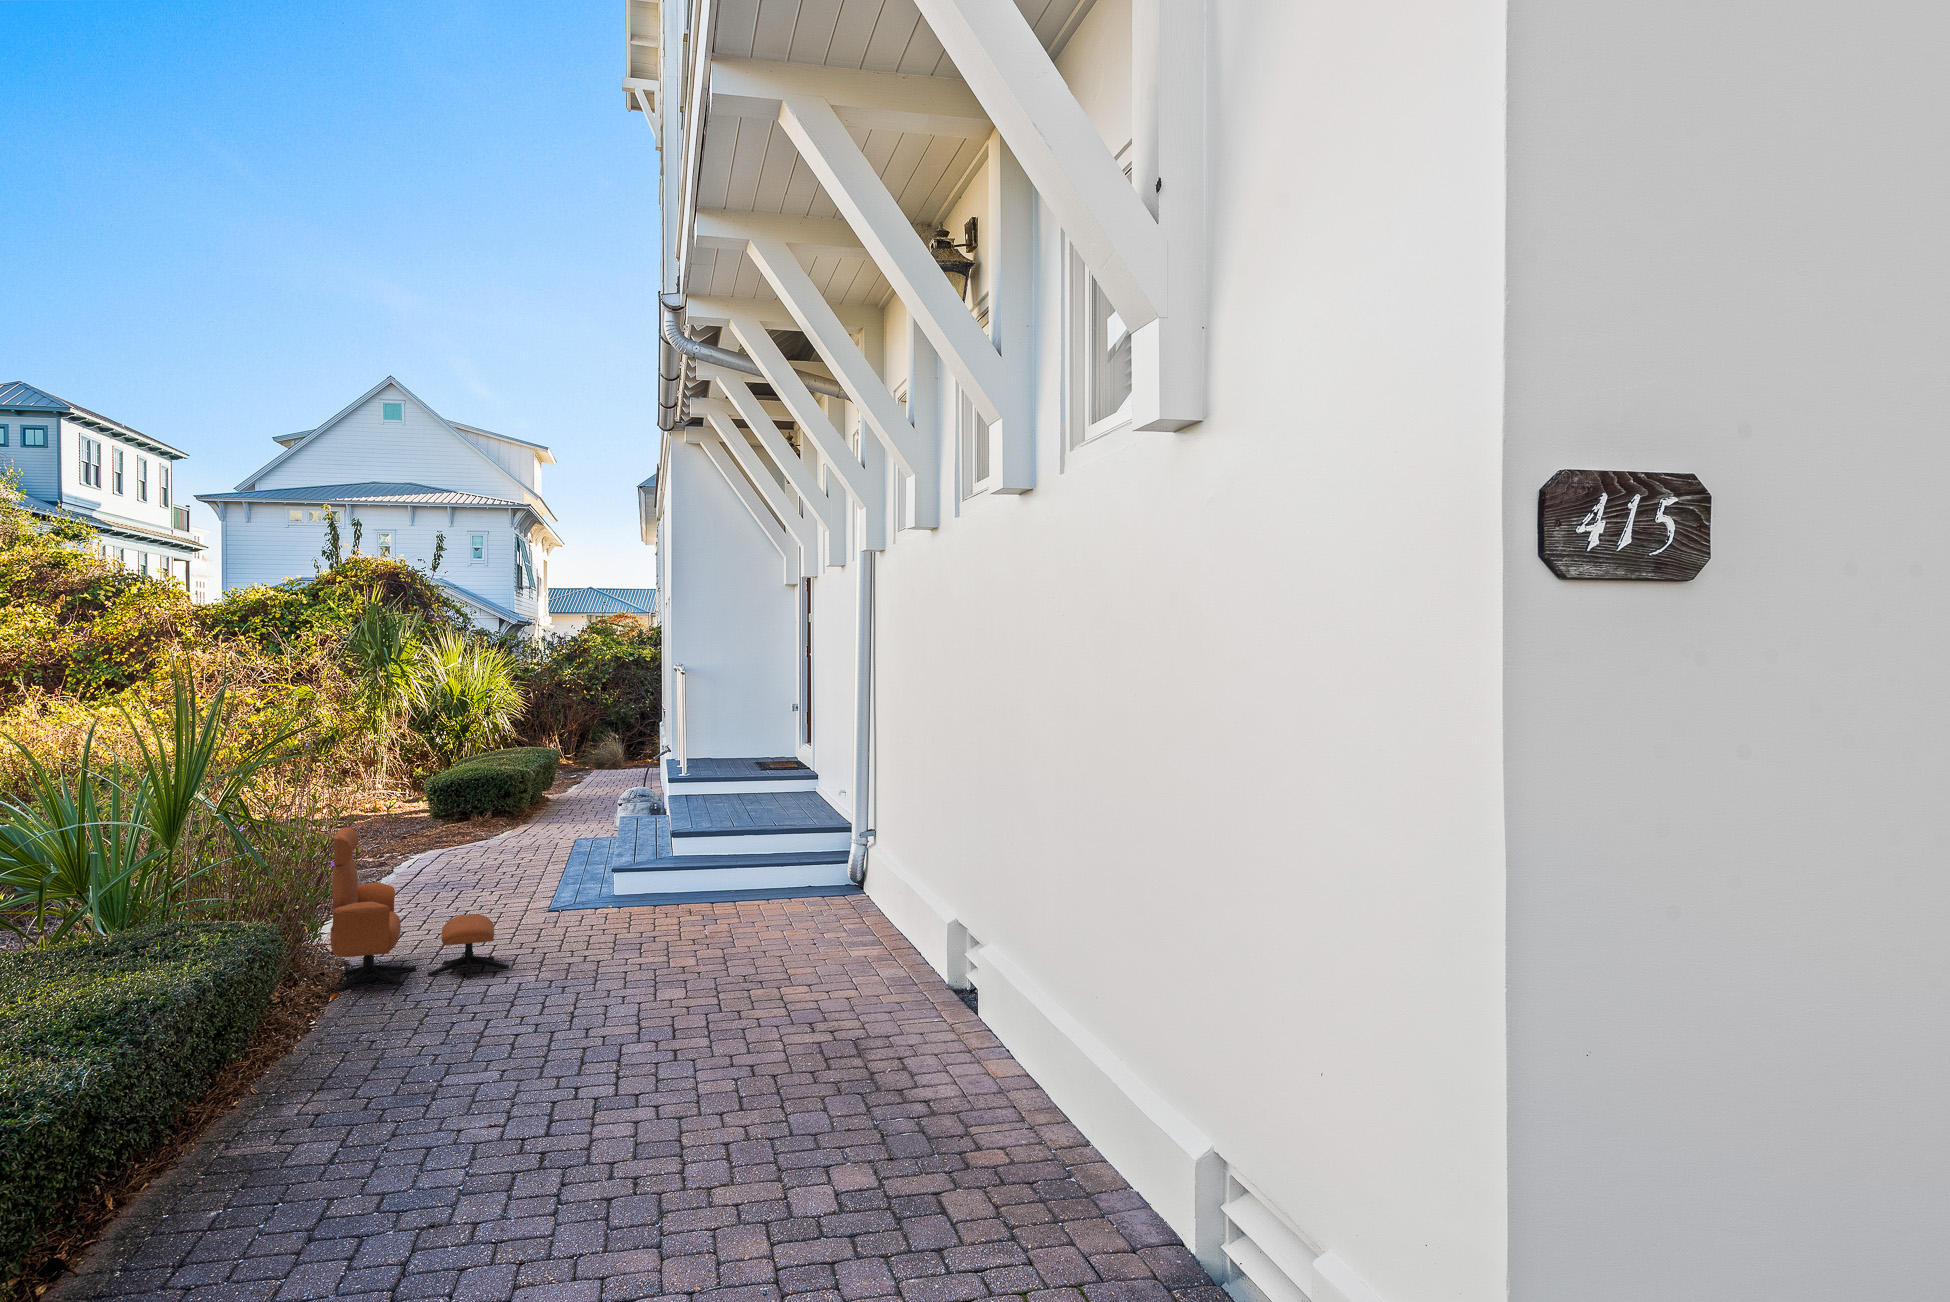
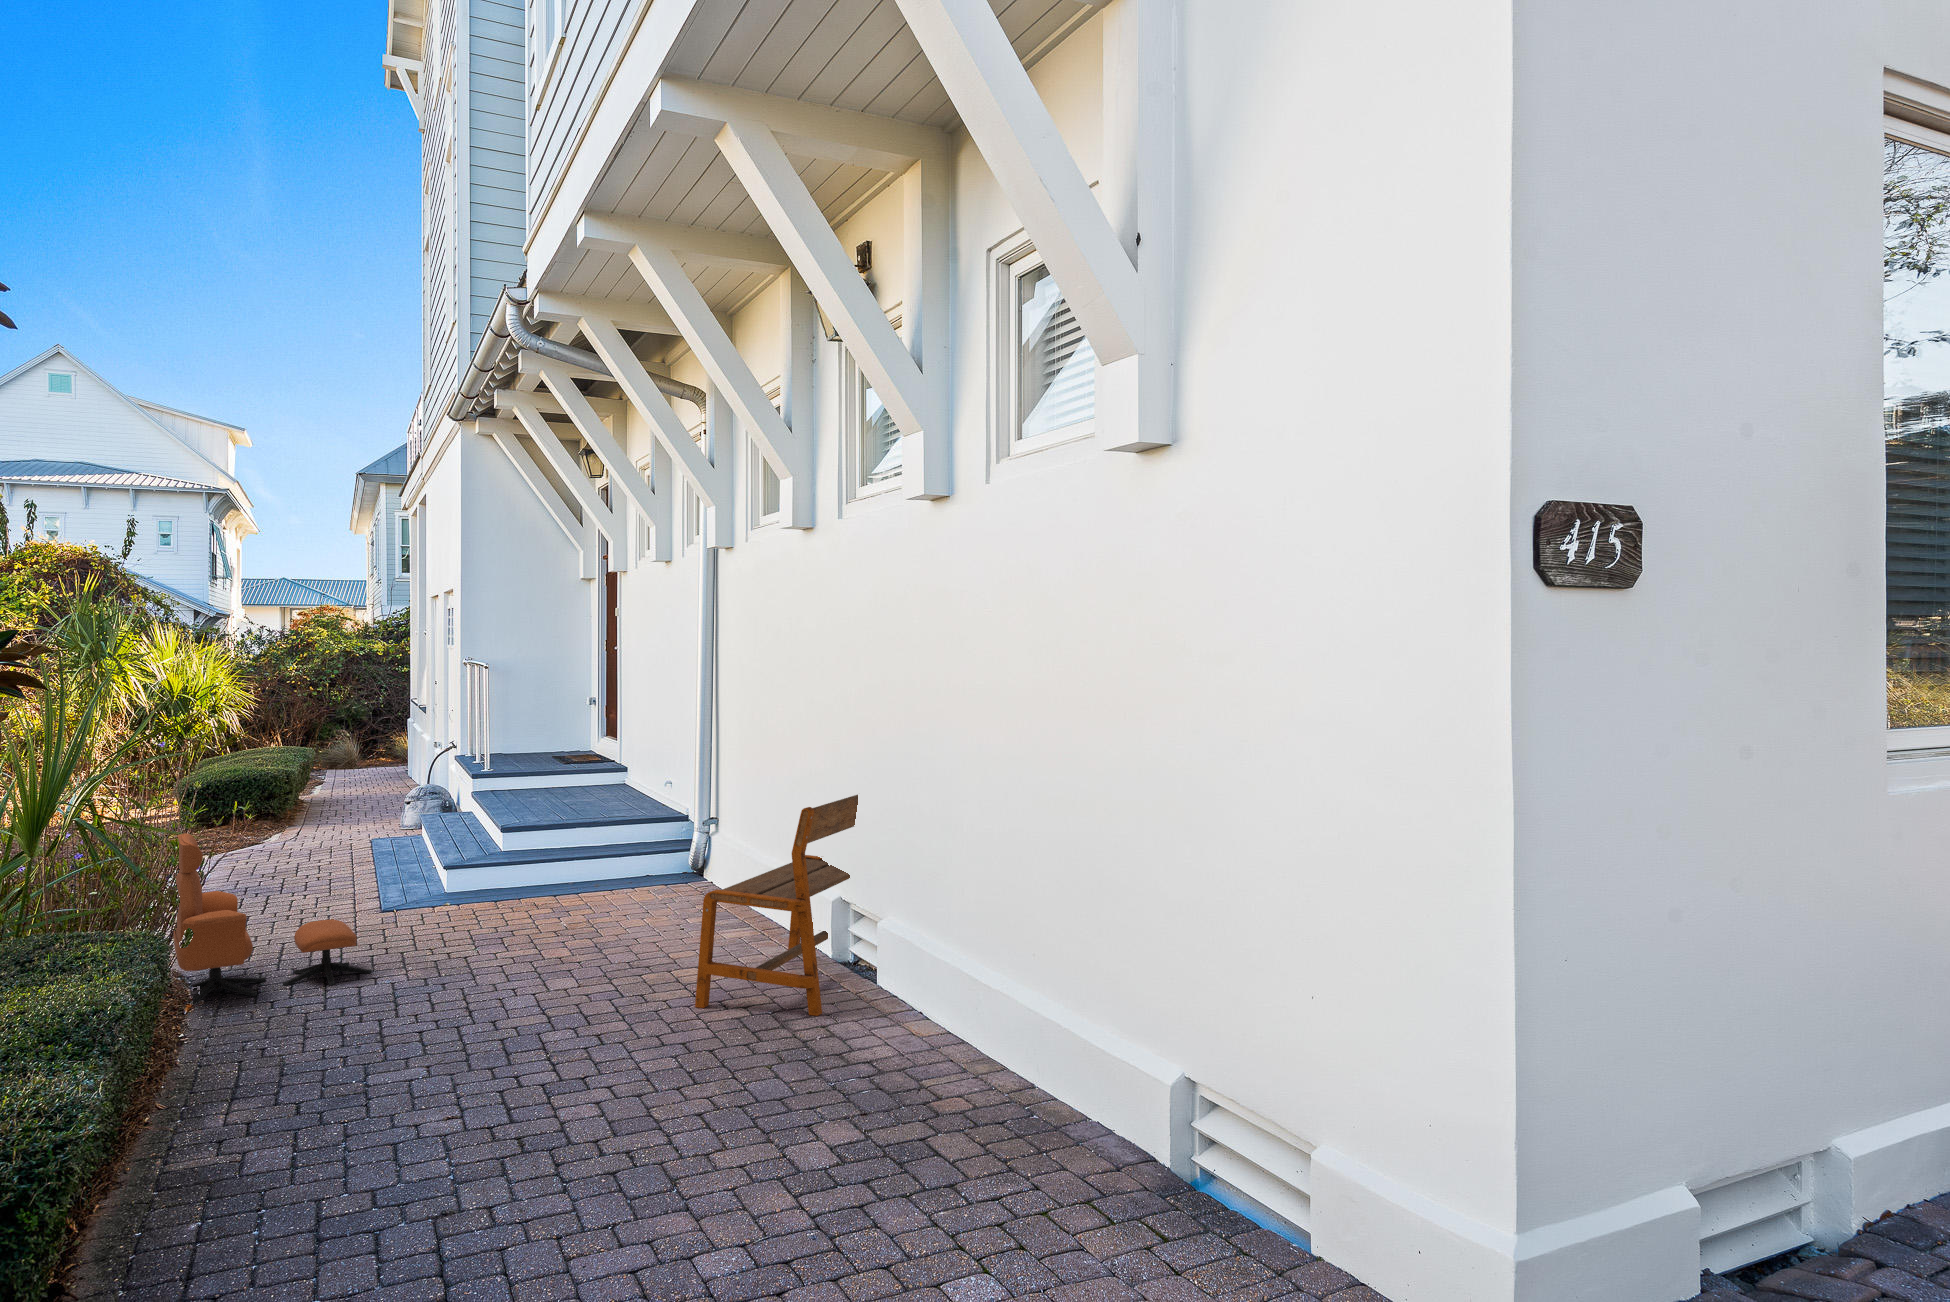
bench: none [784,801,1005,1045] -> present [695,795,858,1016]

